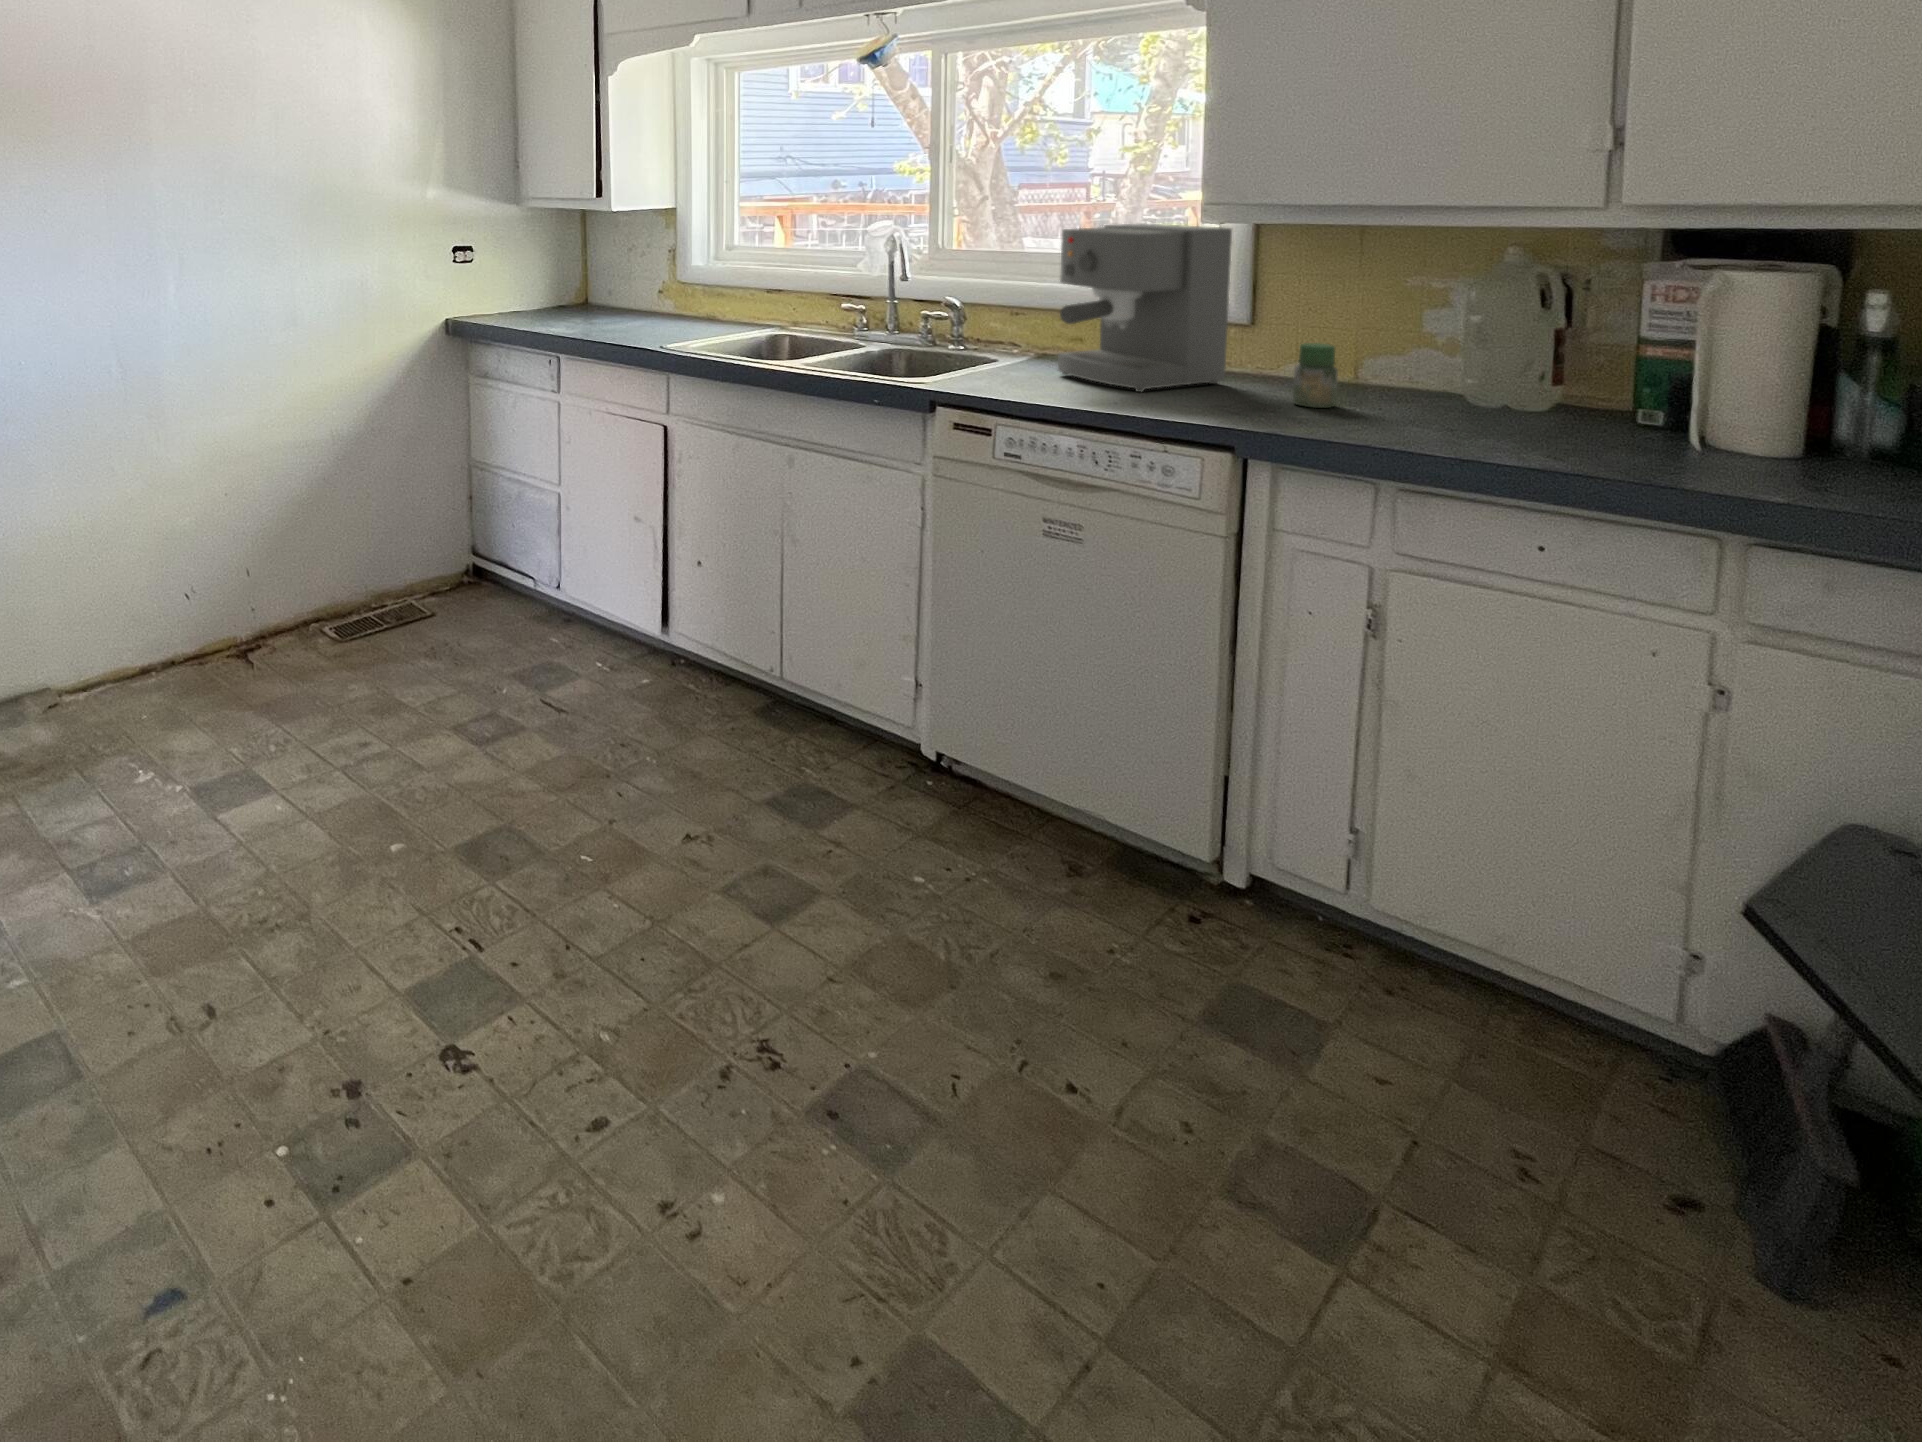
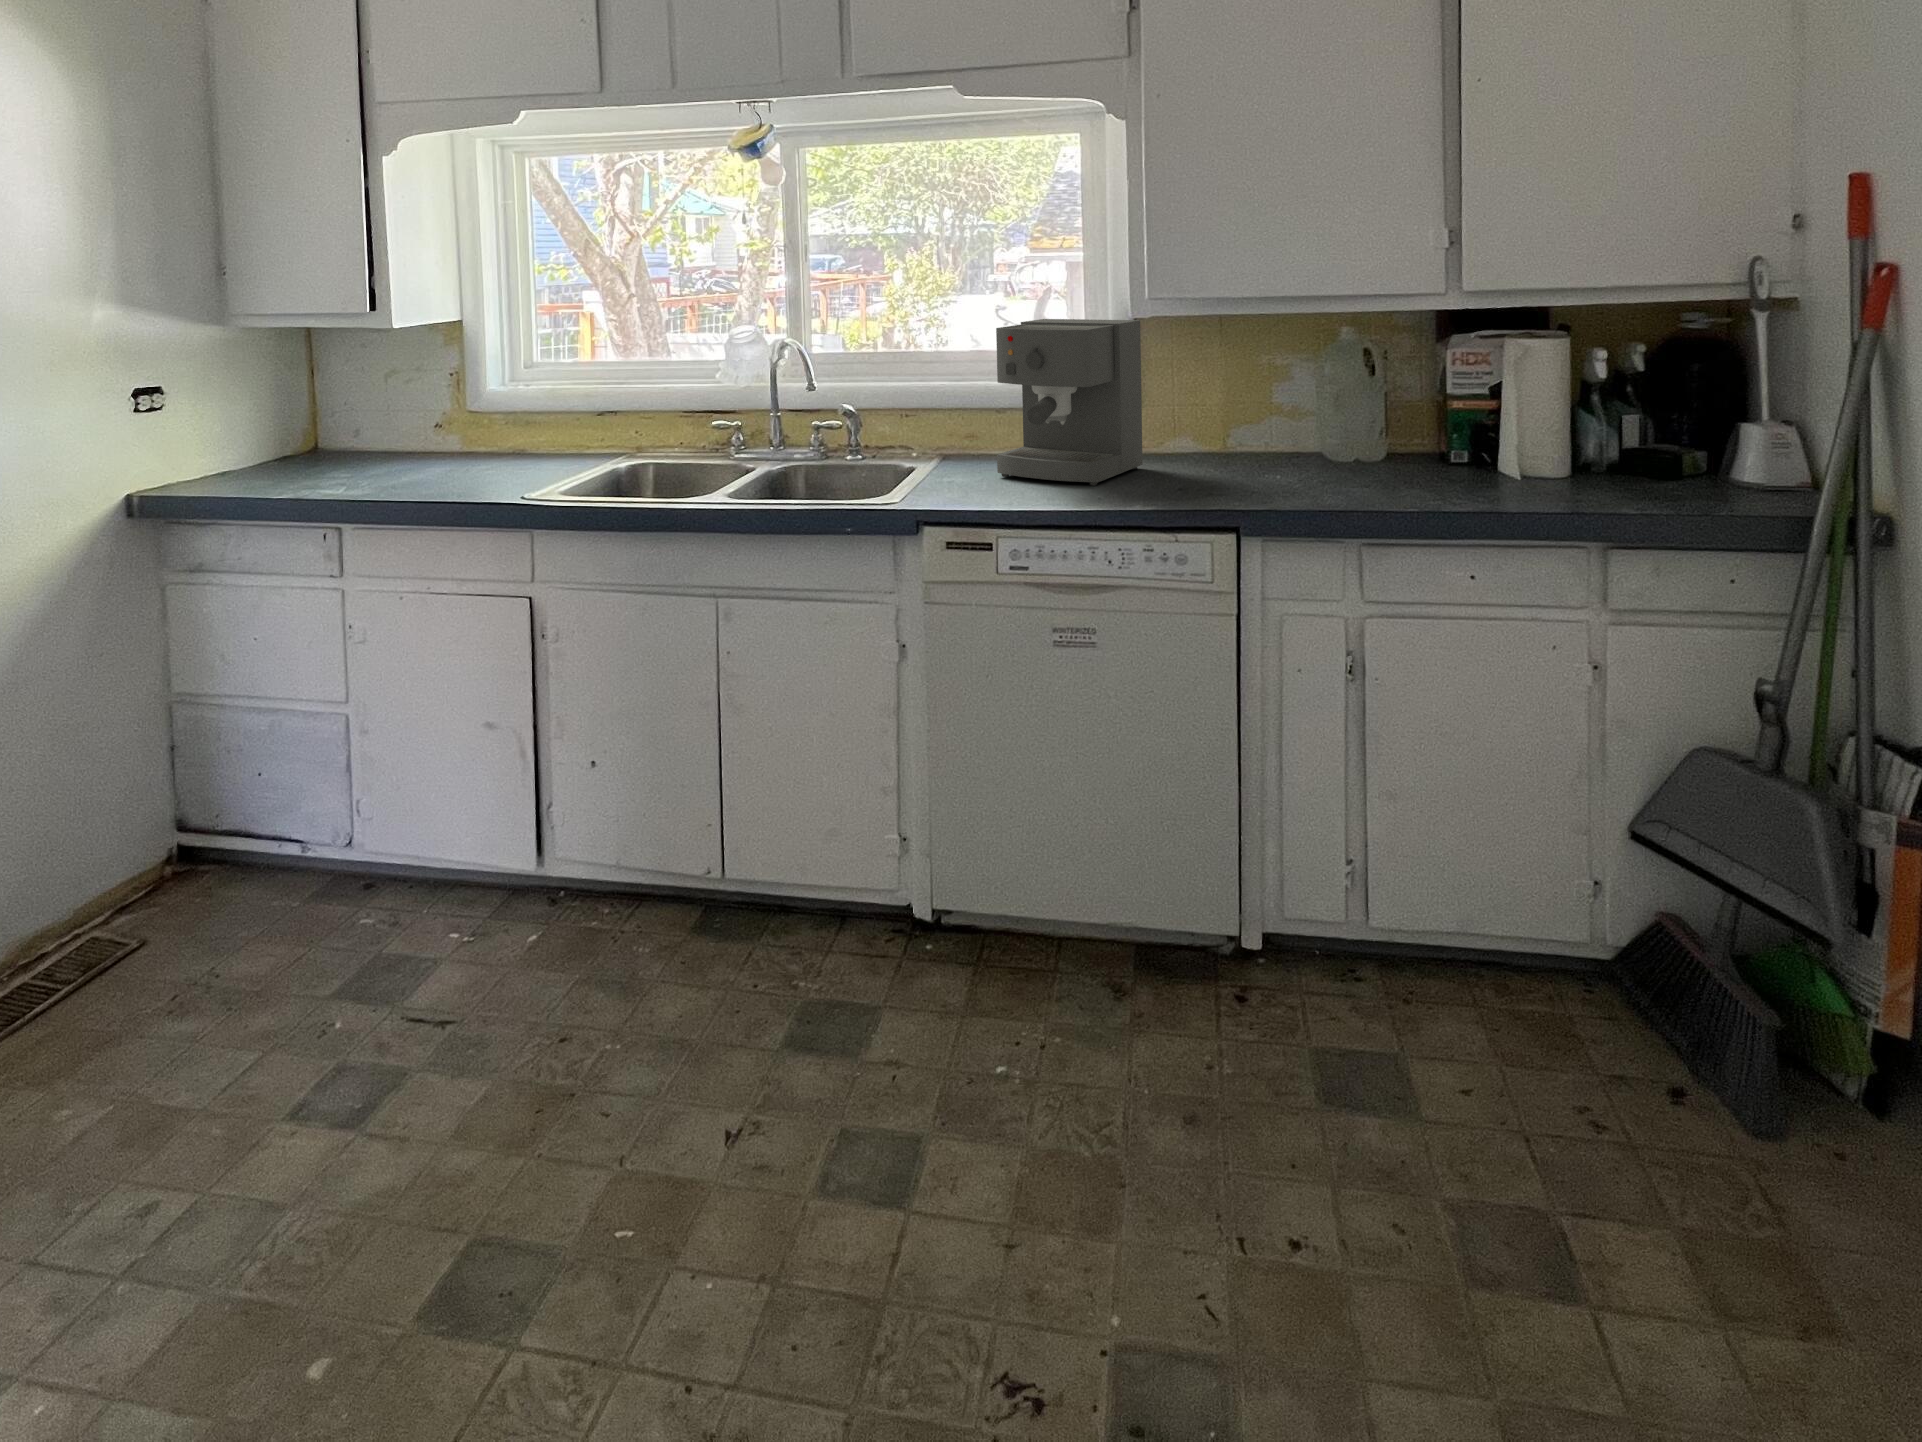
jar: present [1293,343,1338,408] -> none [1221,422,1256,481]

